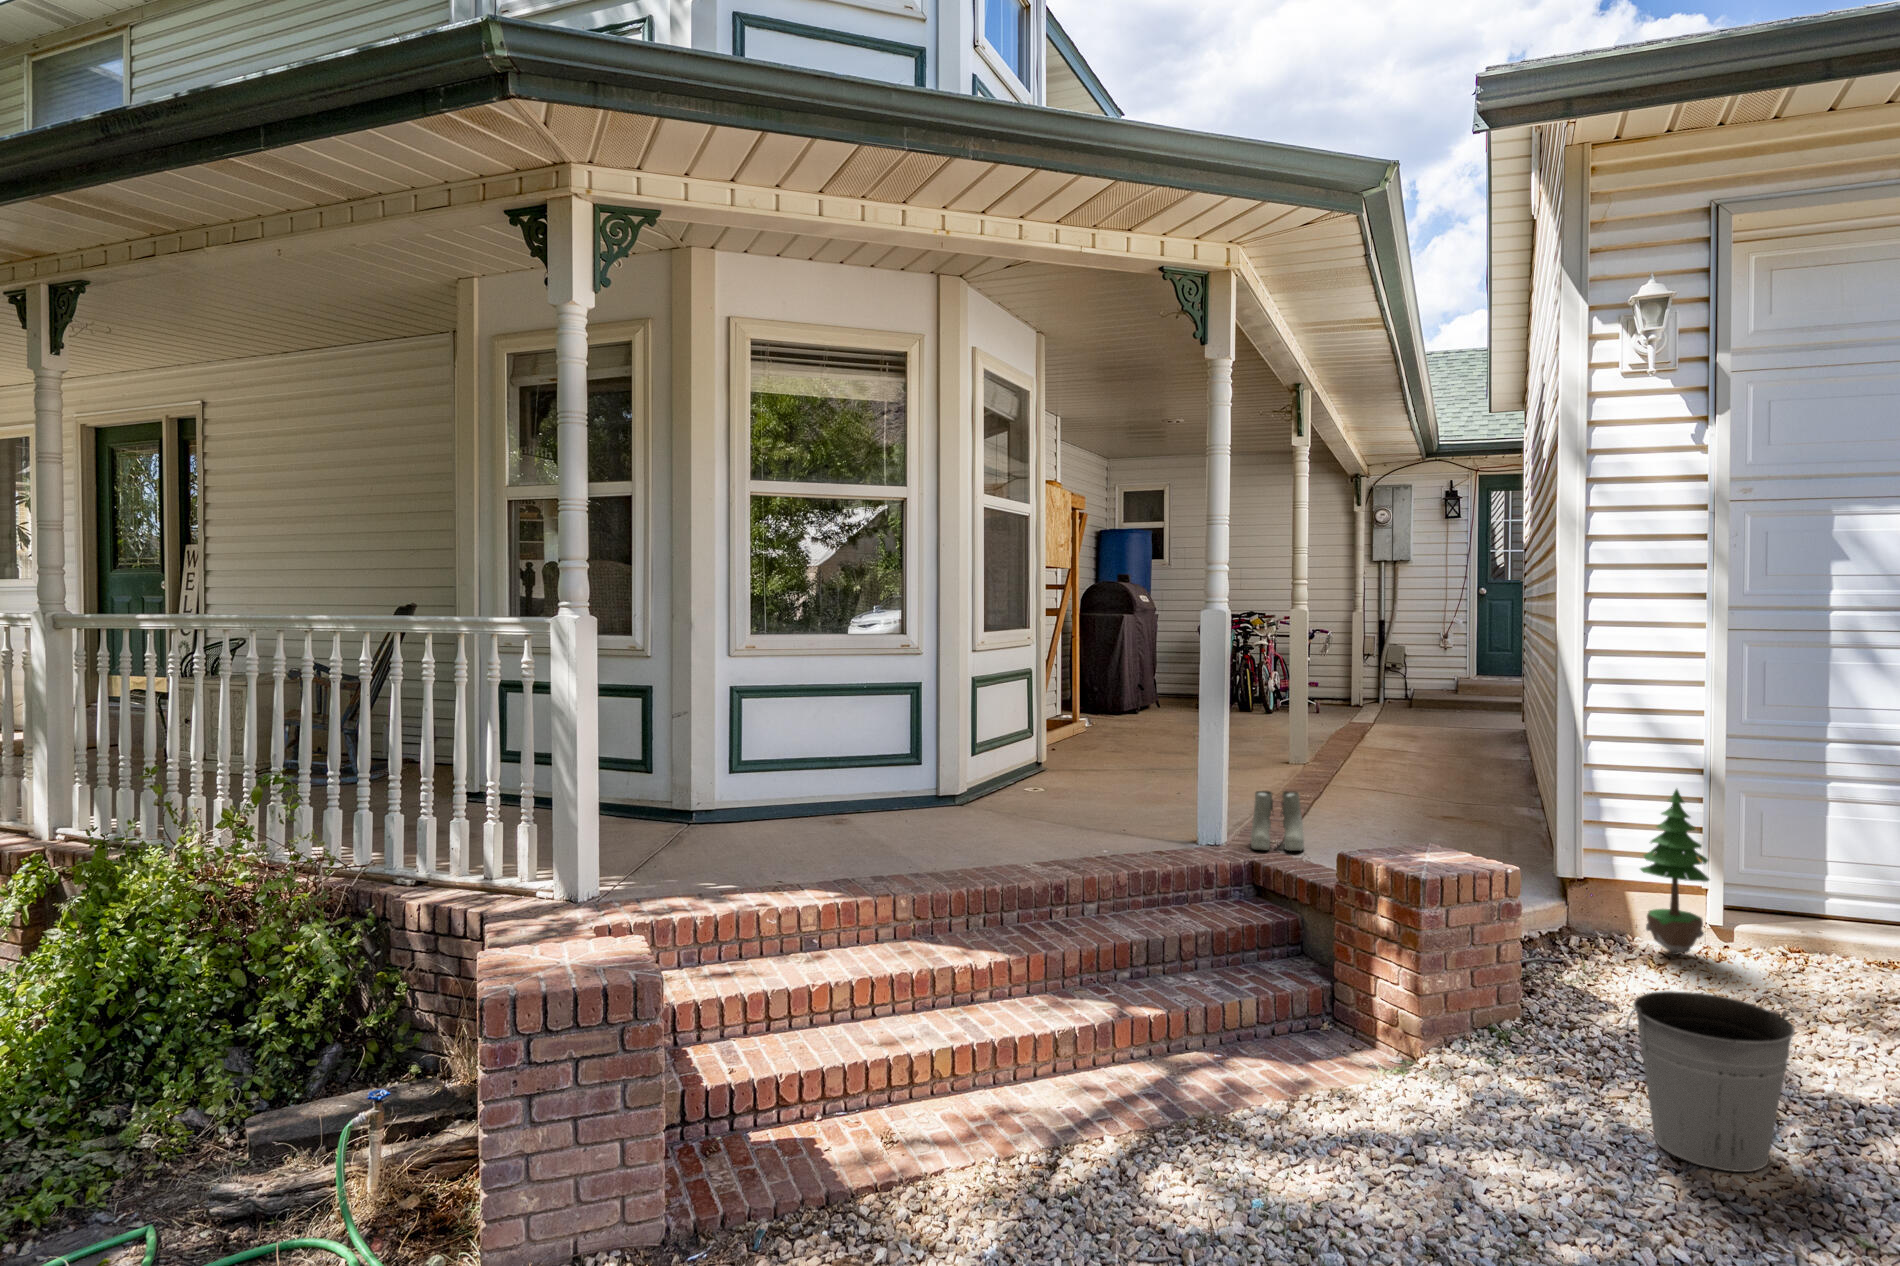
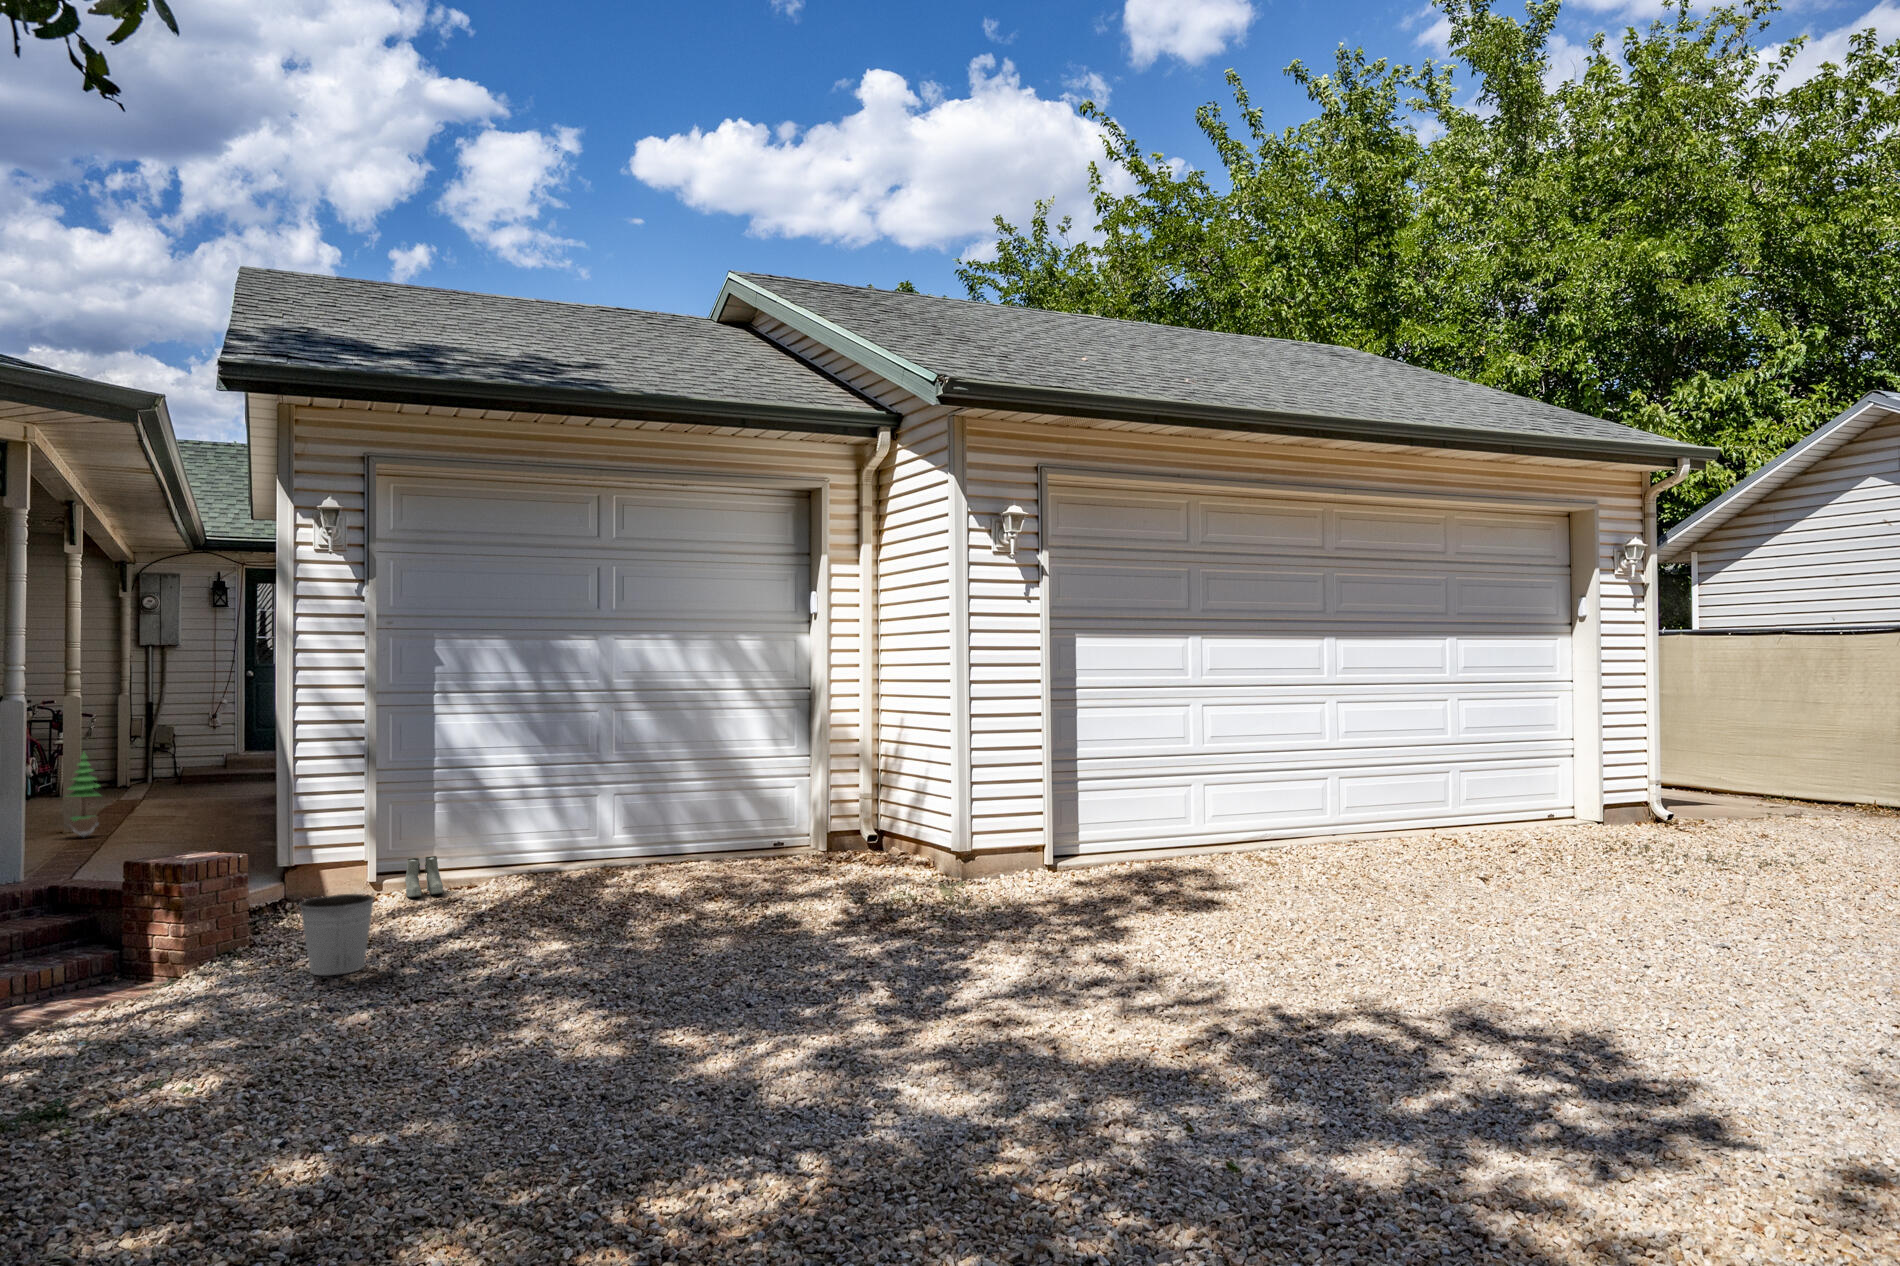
potted tree: present [1640,789,1709,955] -> present [68,752,101,837]
boots: present [1251,791,1304,851] -> present [405,856,443,897]

